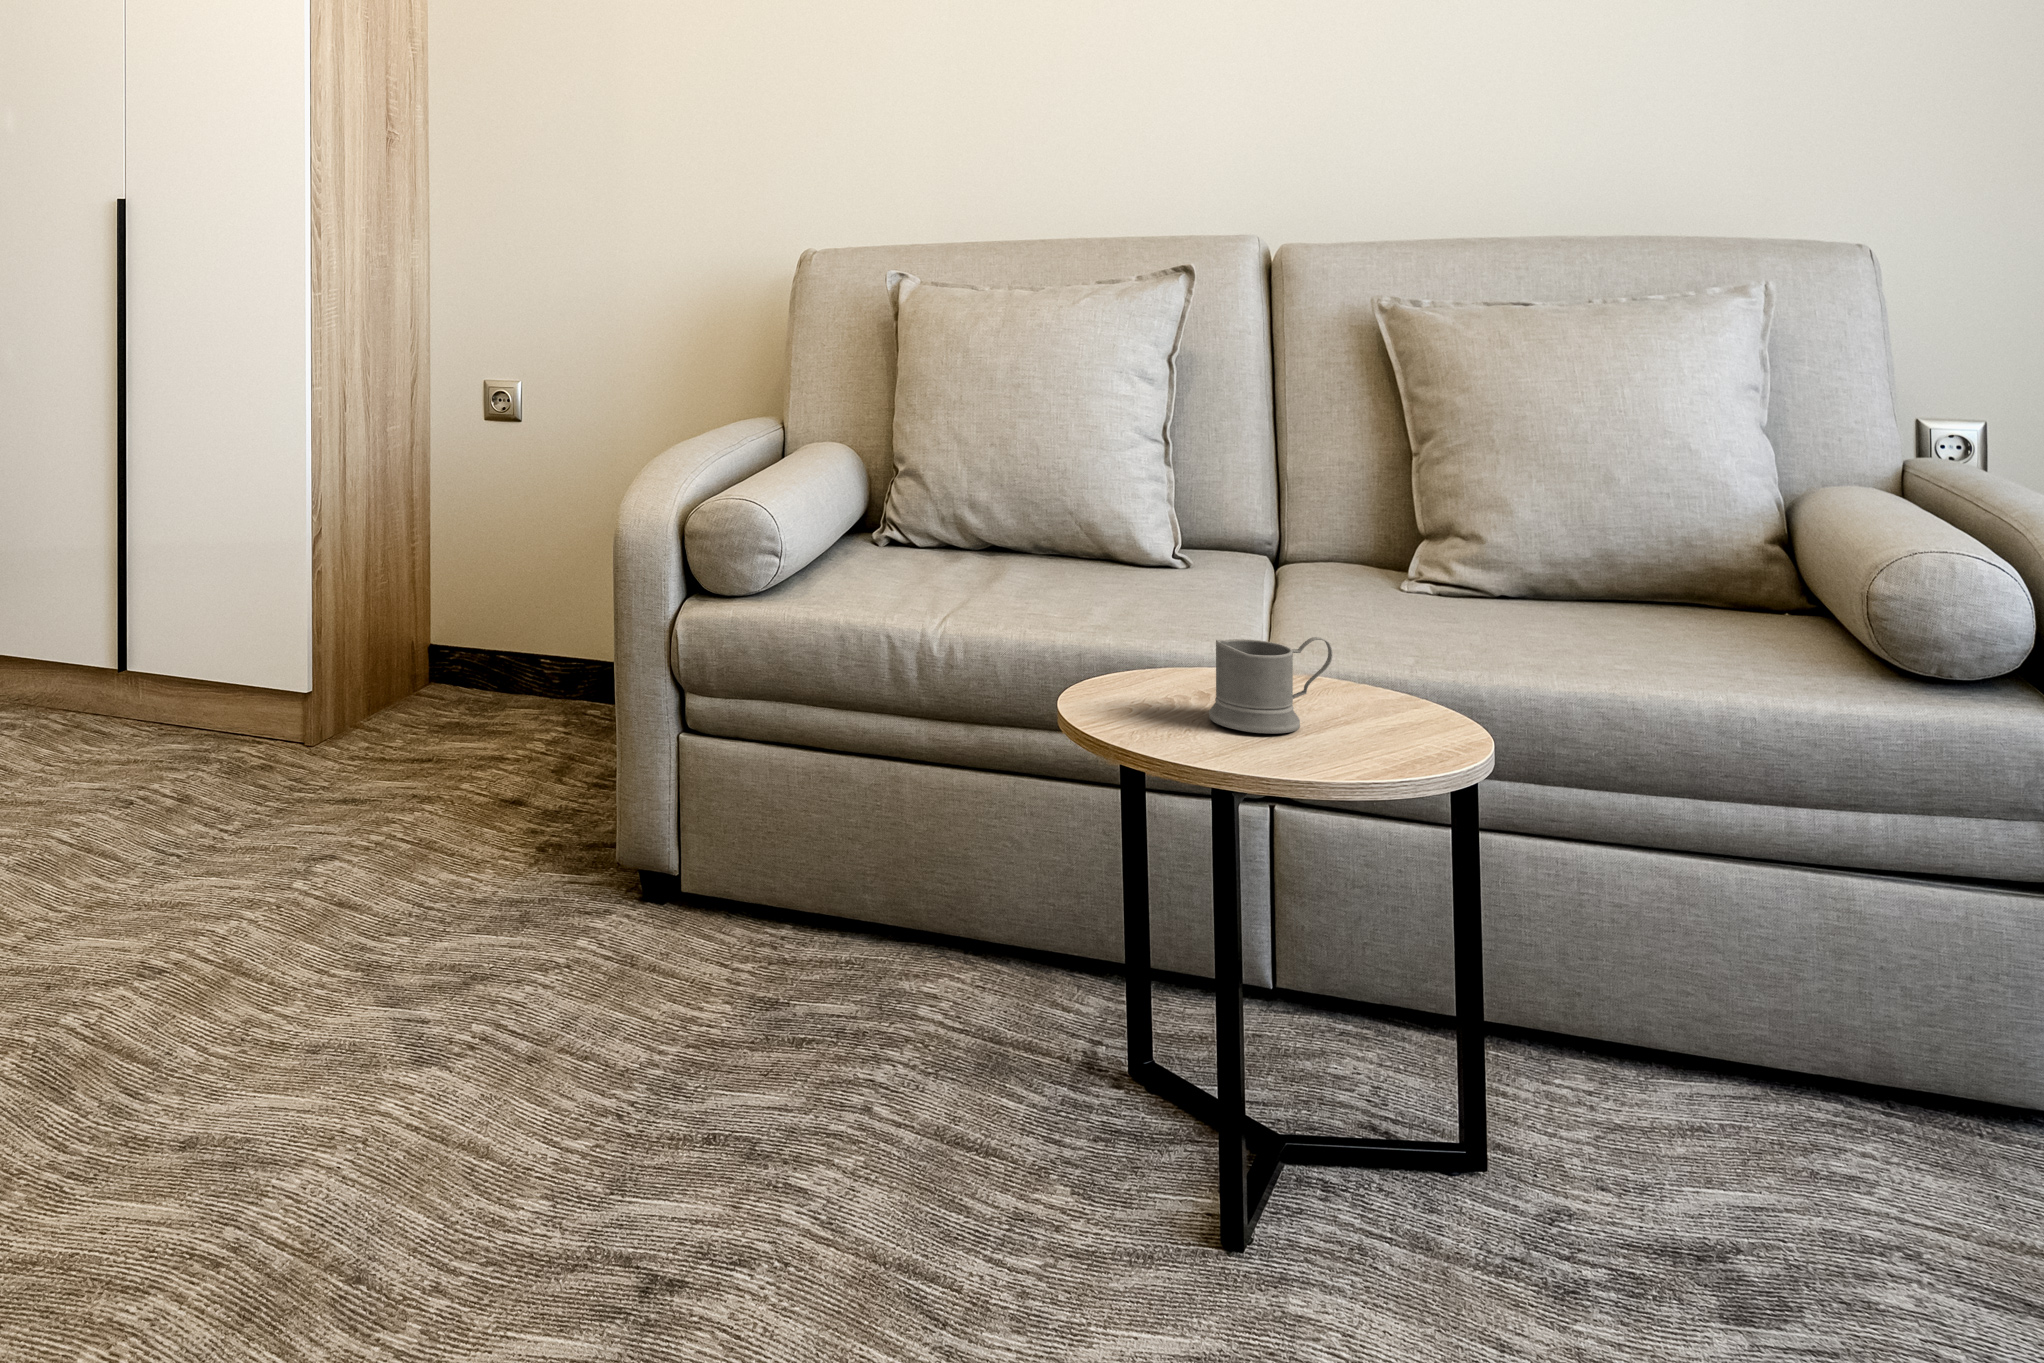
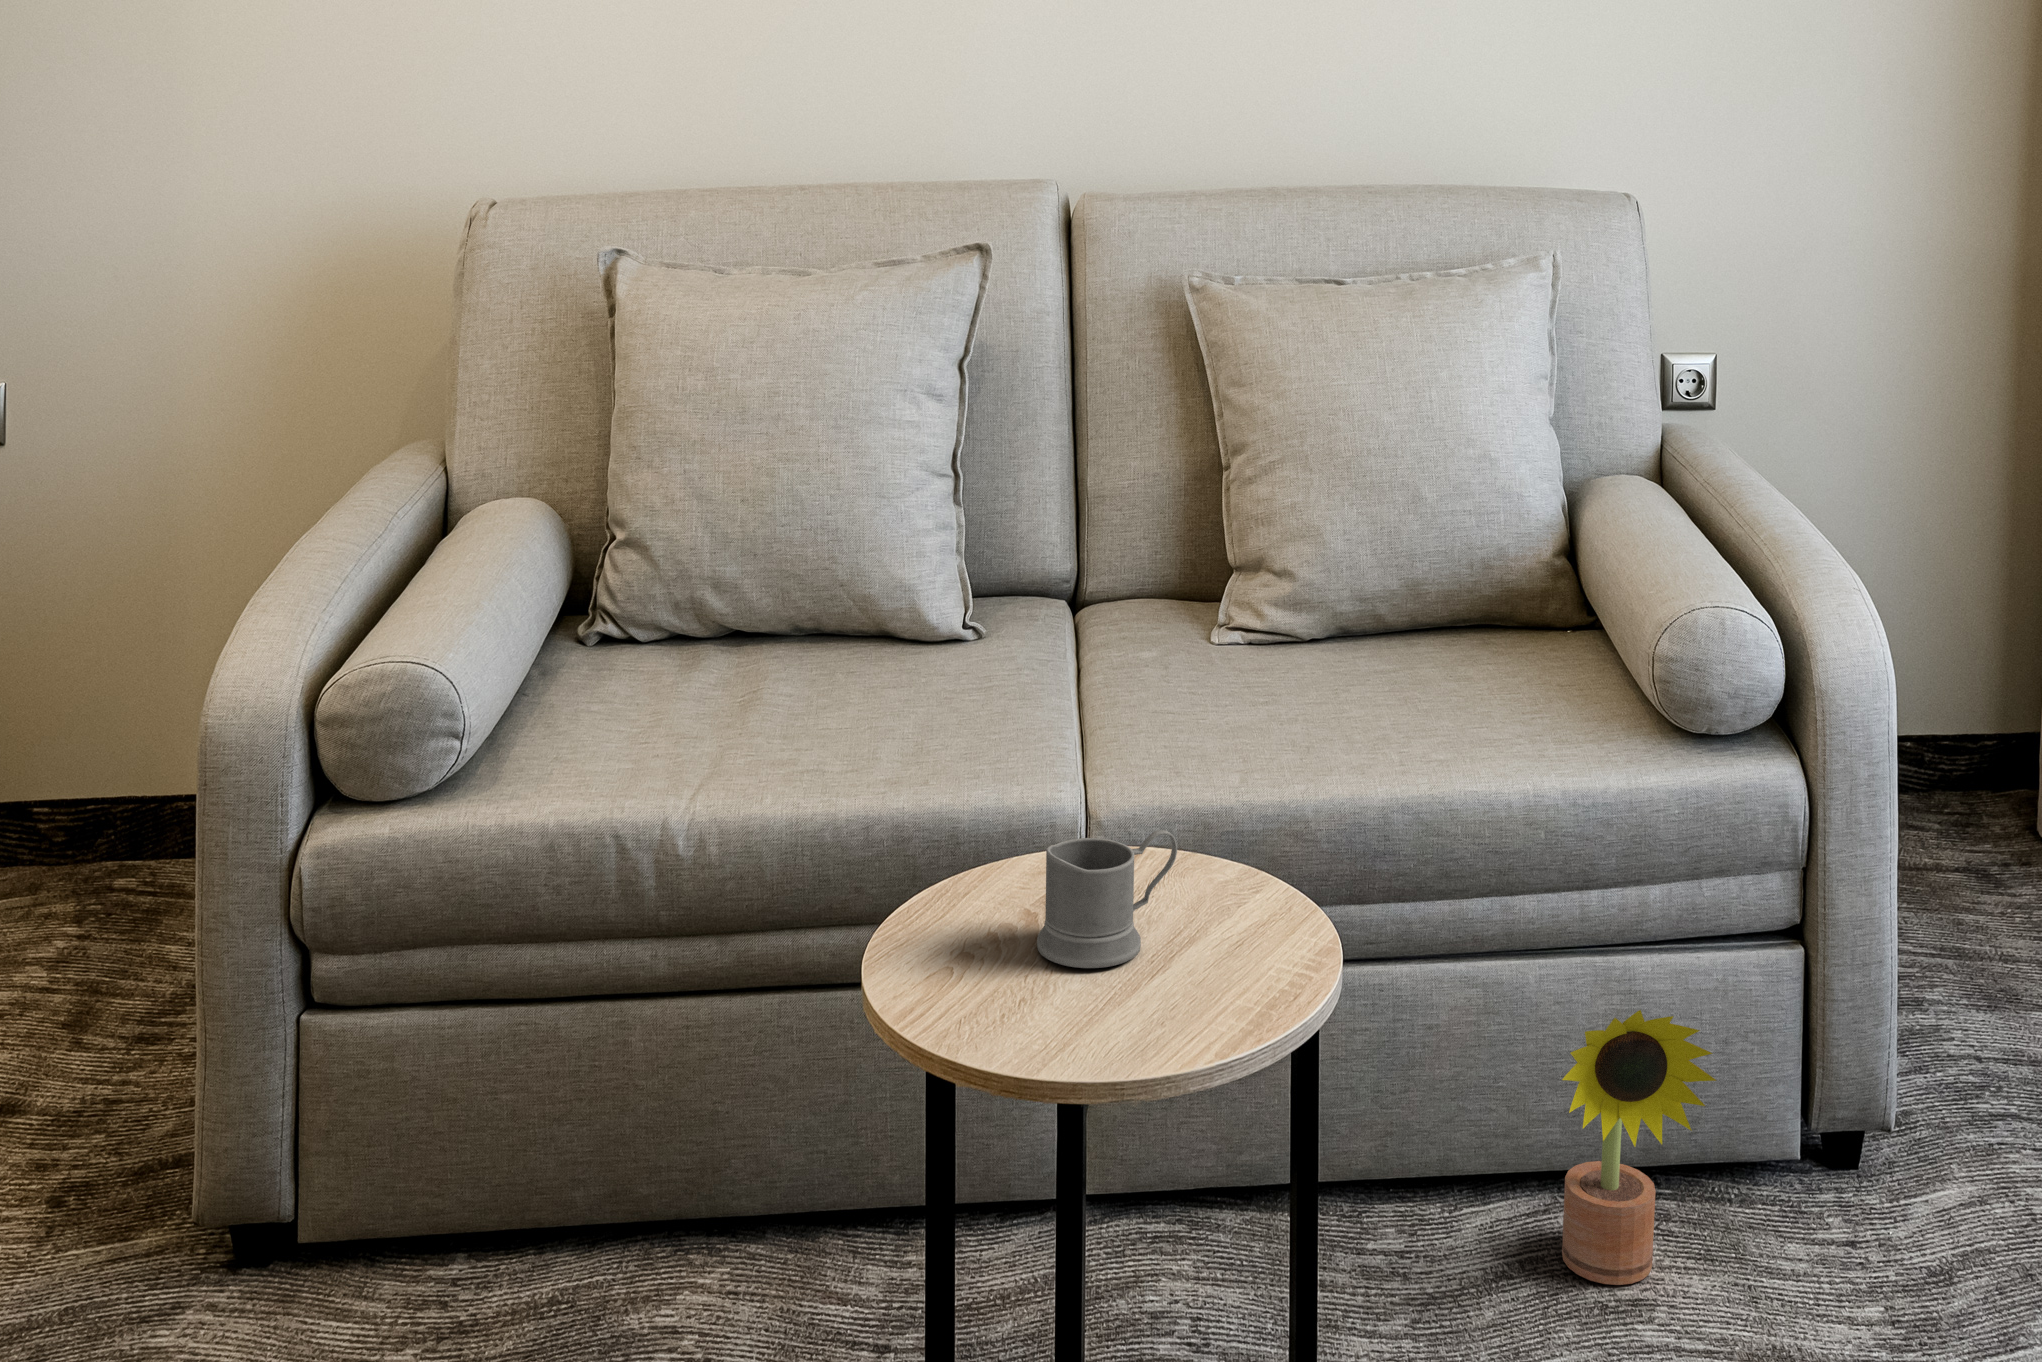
decorative plant: none [1748,881,1936,1153] -> present [1562,1010,1716,1285]

